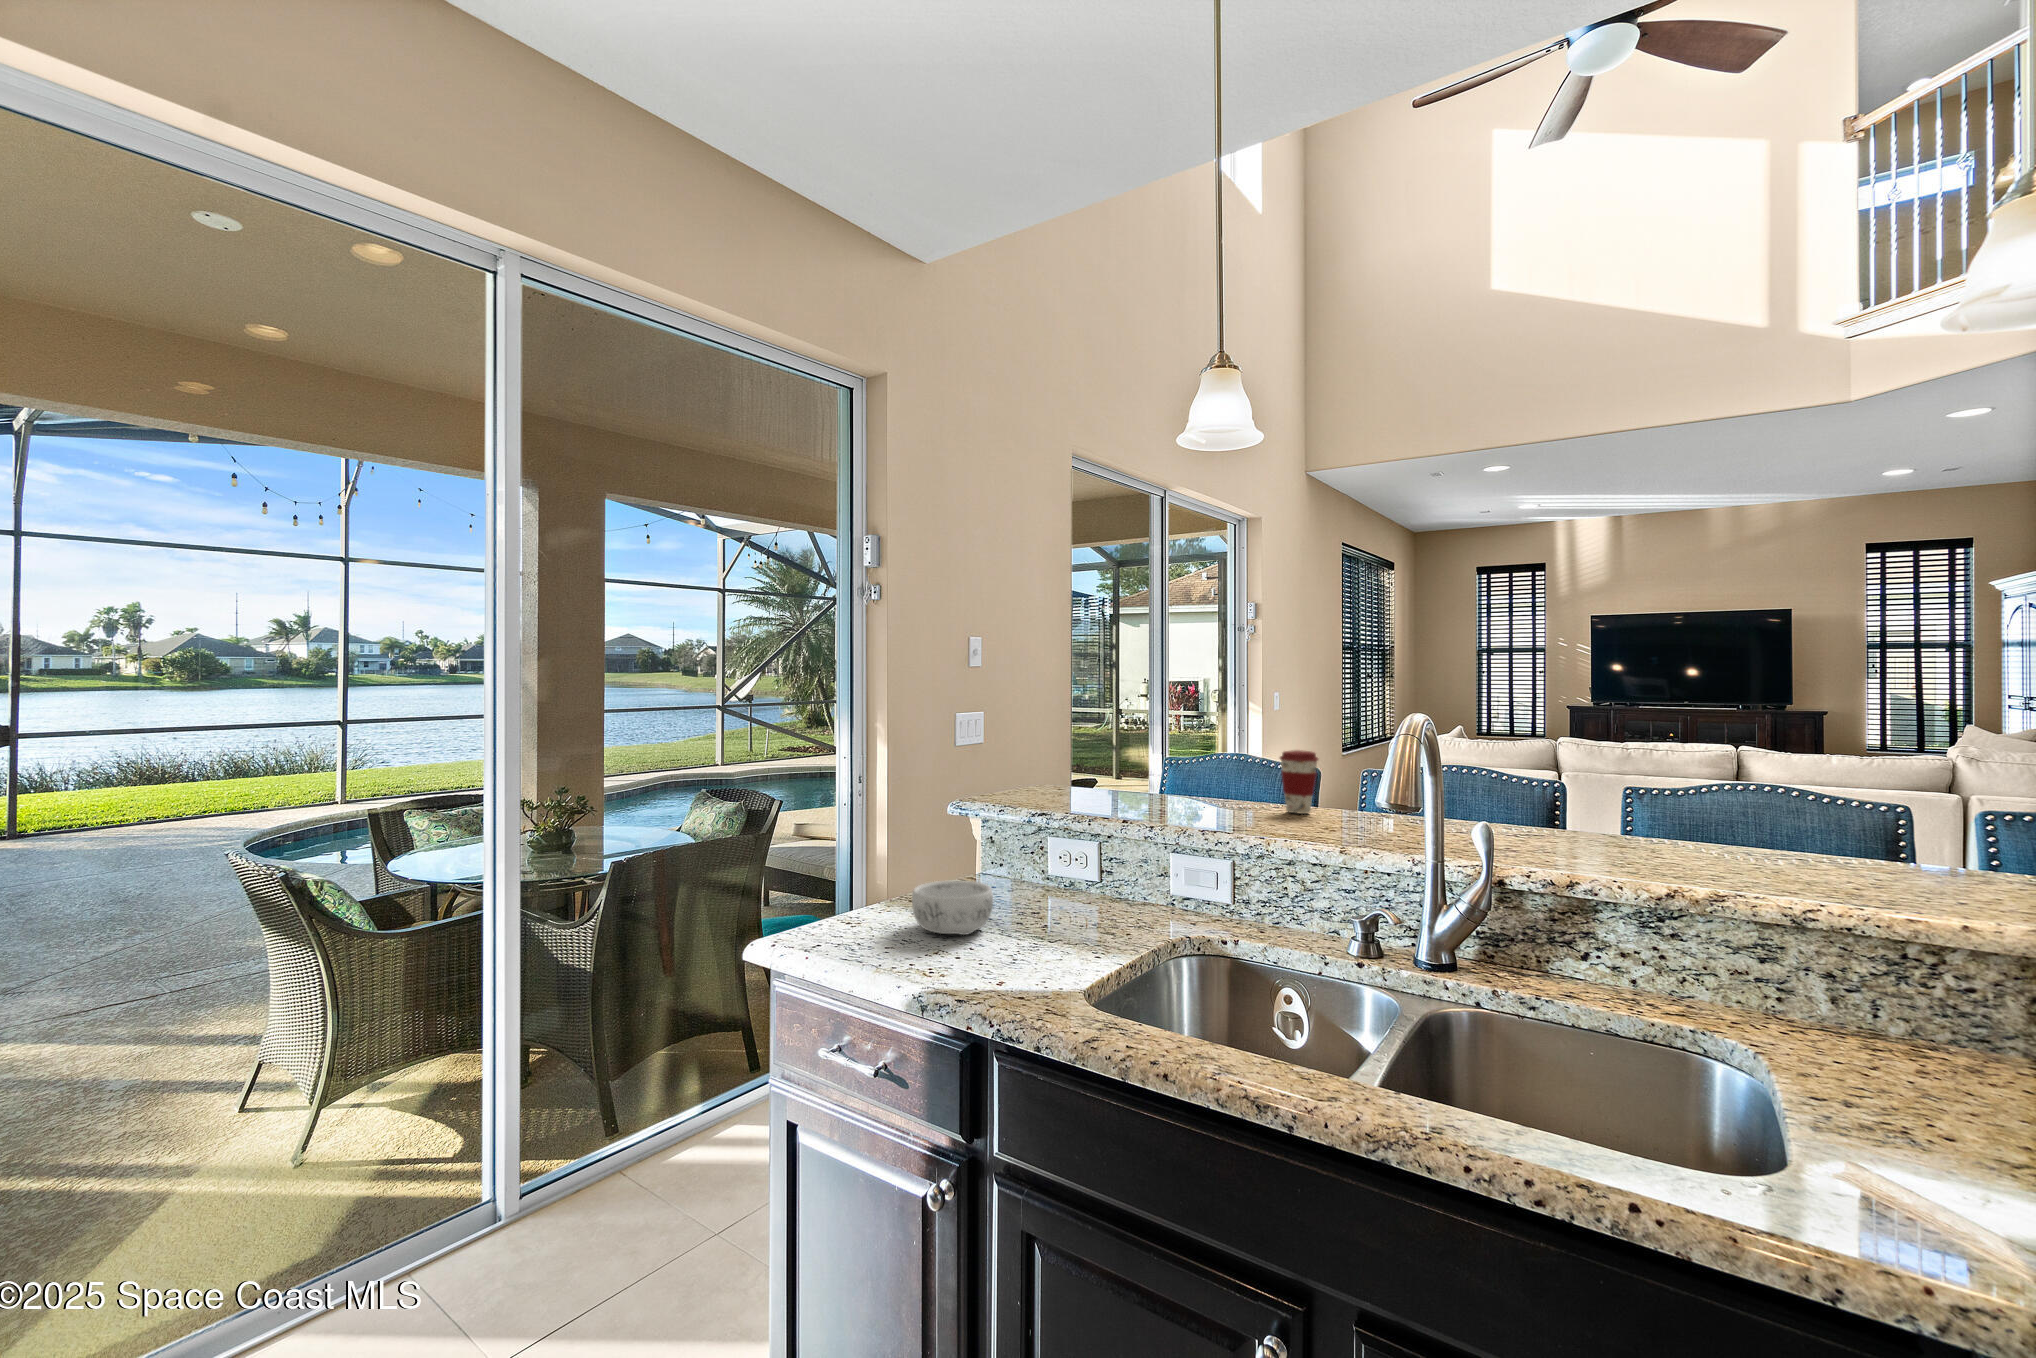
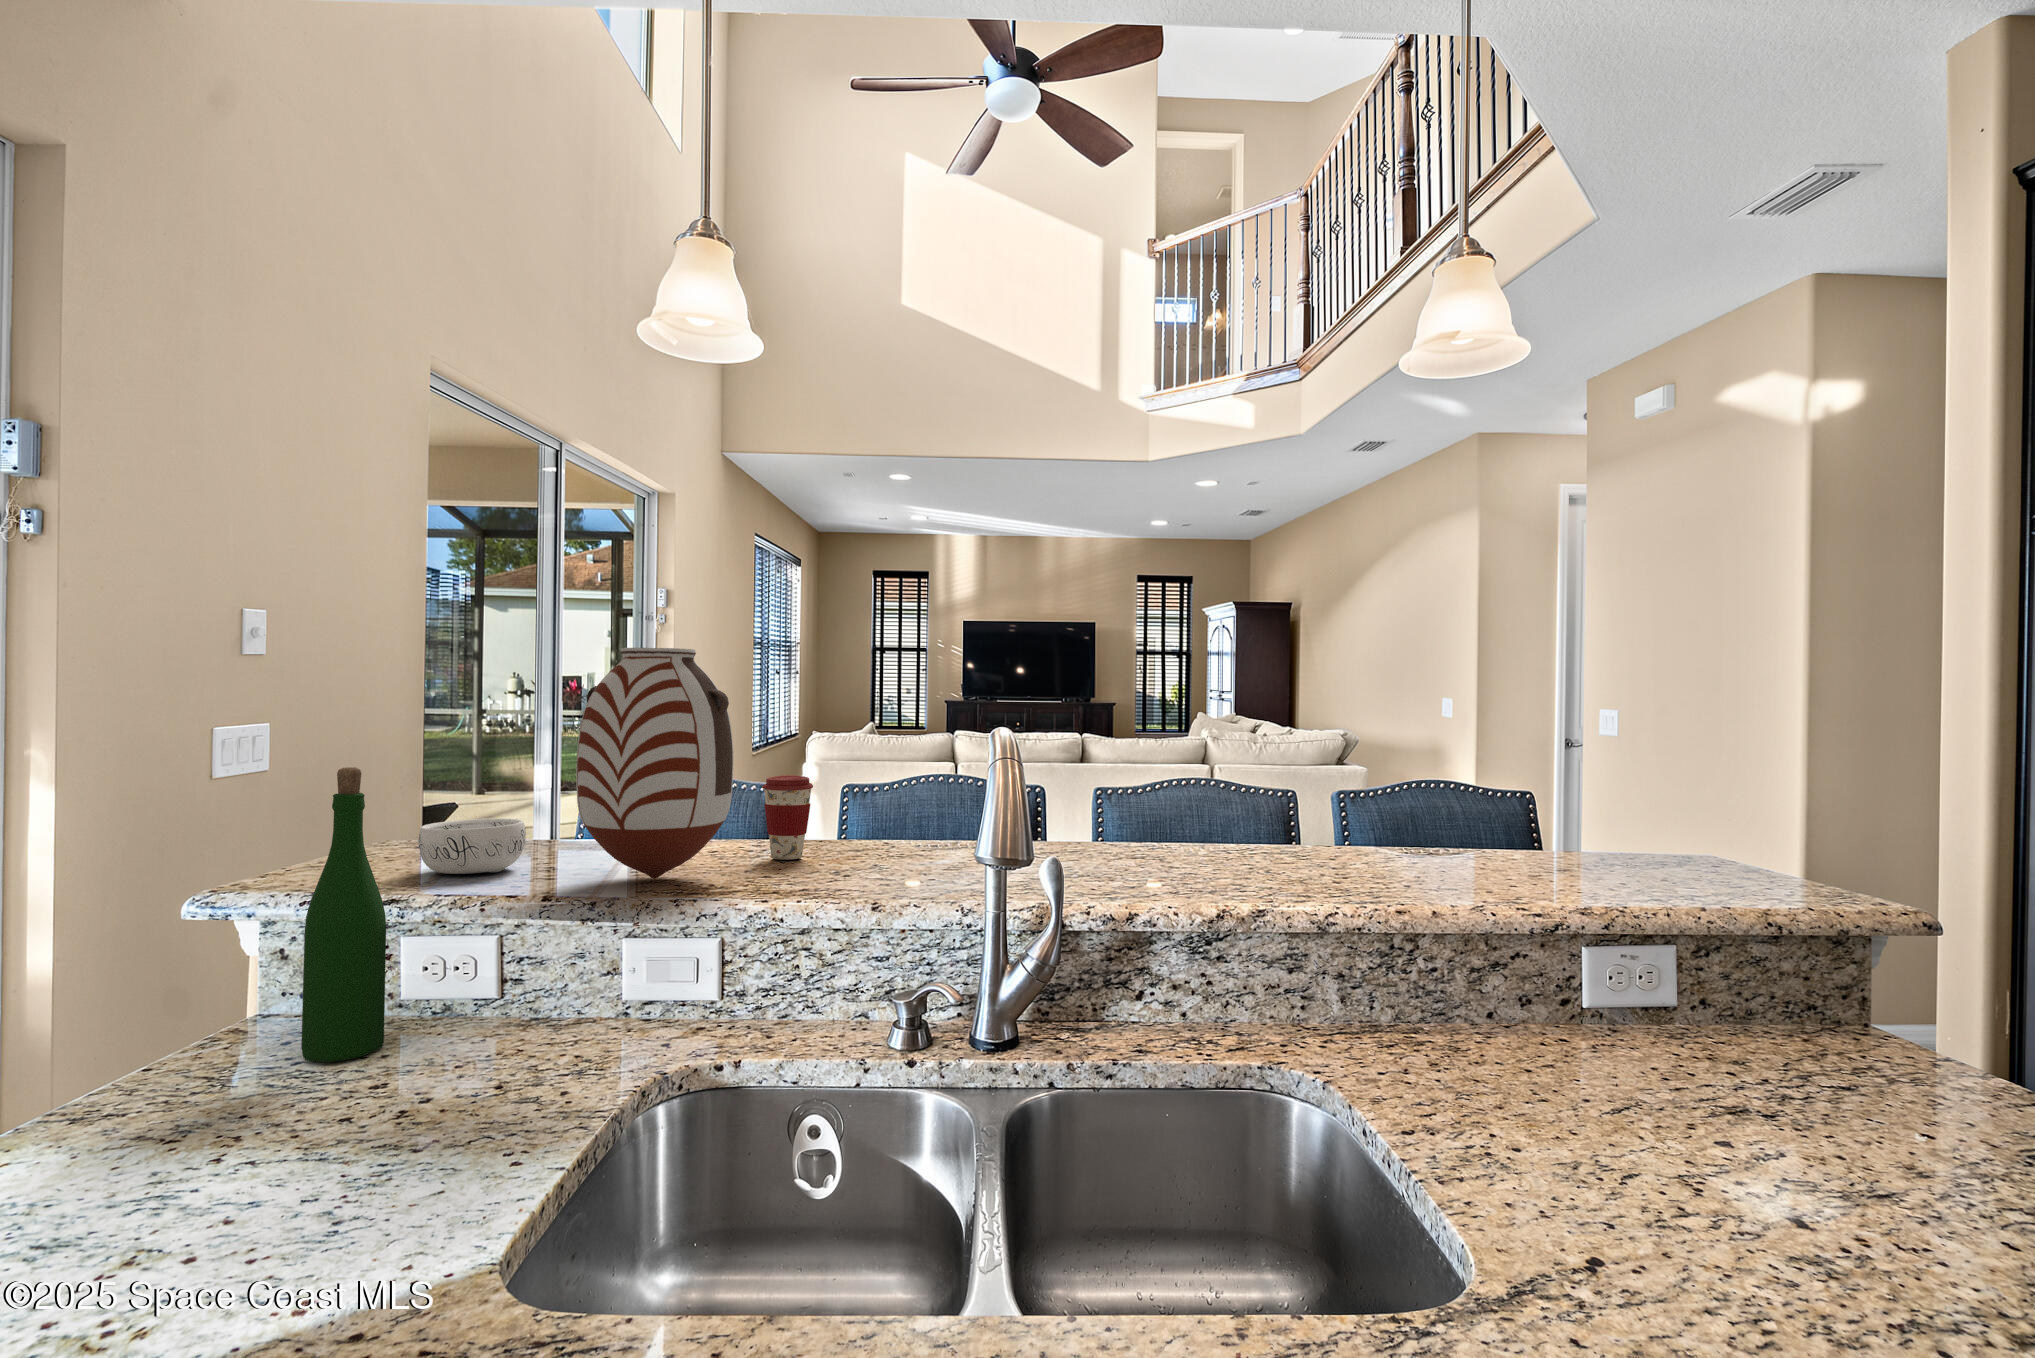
vase: none [1146,656,1251,816] -> present [576,648,733,879]
wine bottle: none [994,729,1035,900] -> present [301,767,386,1062]
decorative bowl: present [912,880,993,935] -> present [418,818,526,874]

